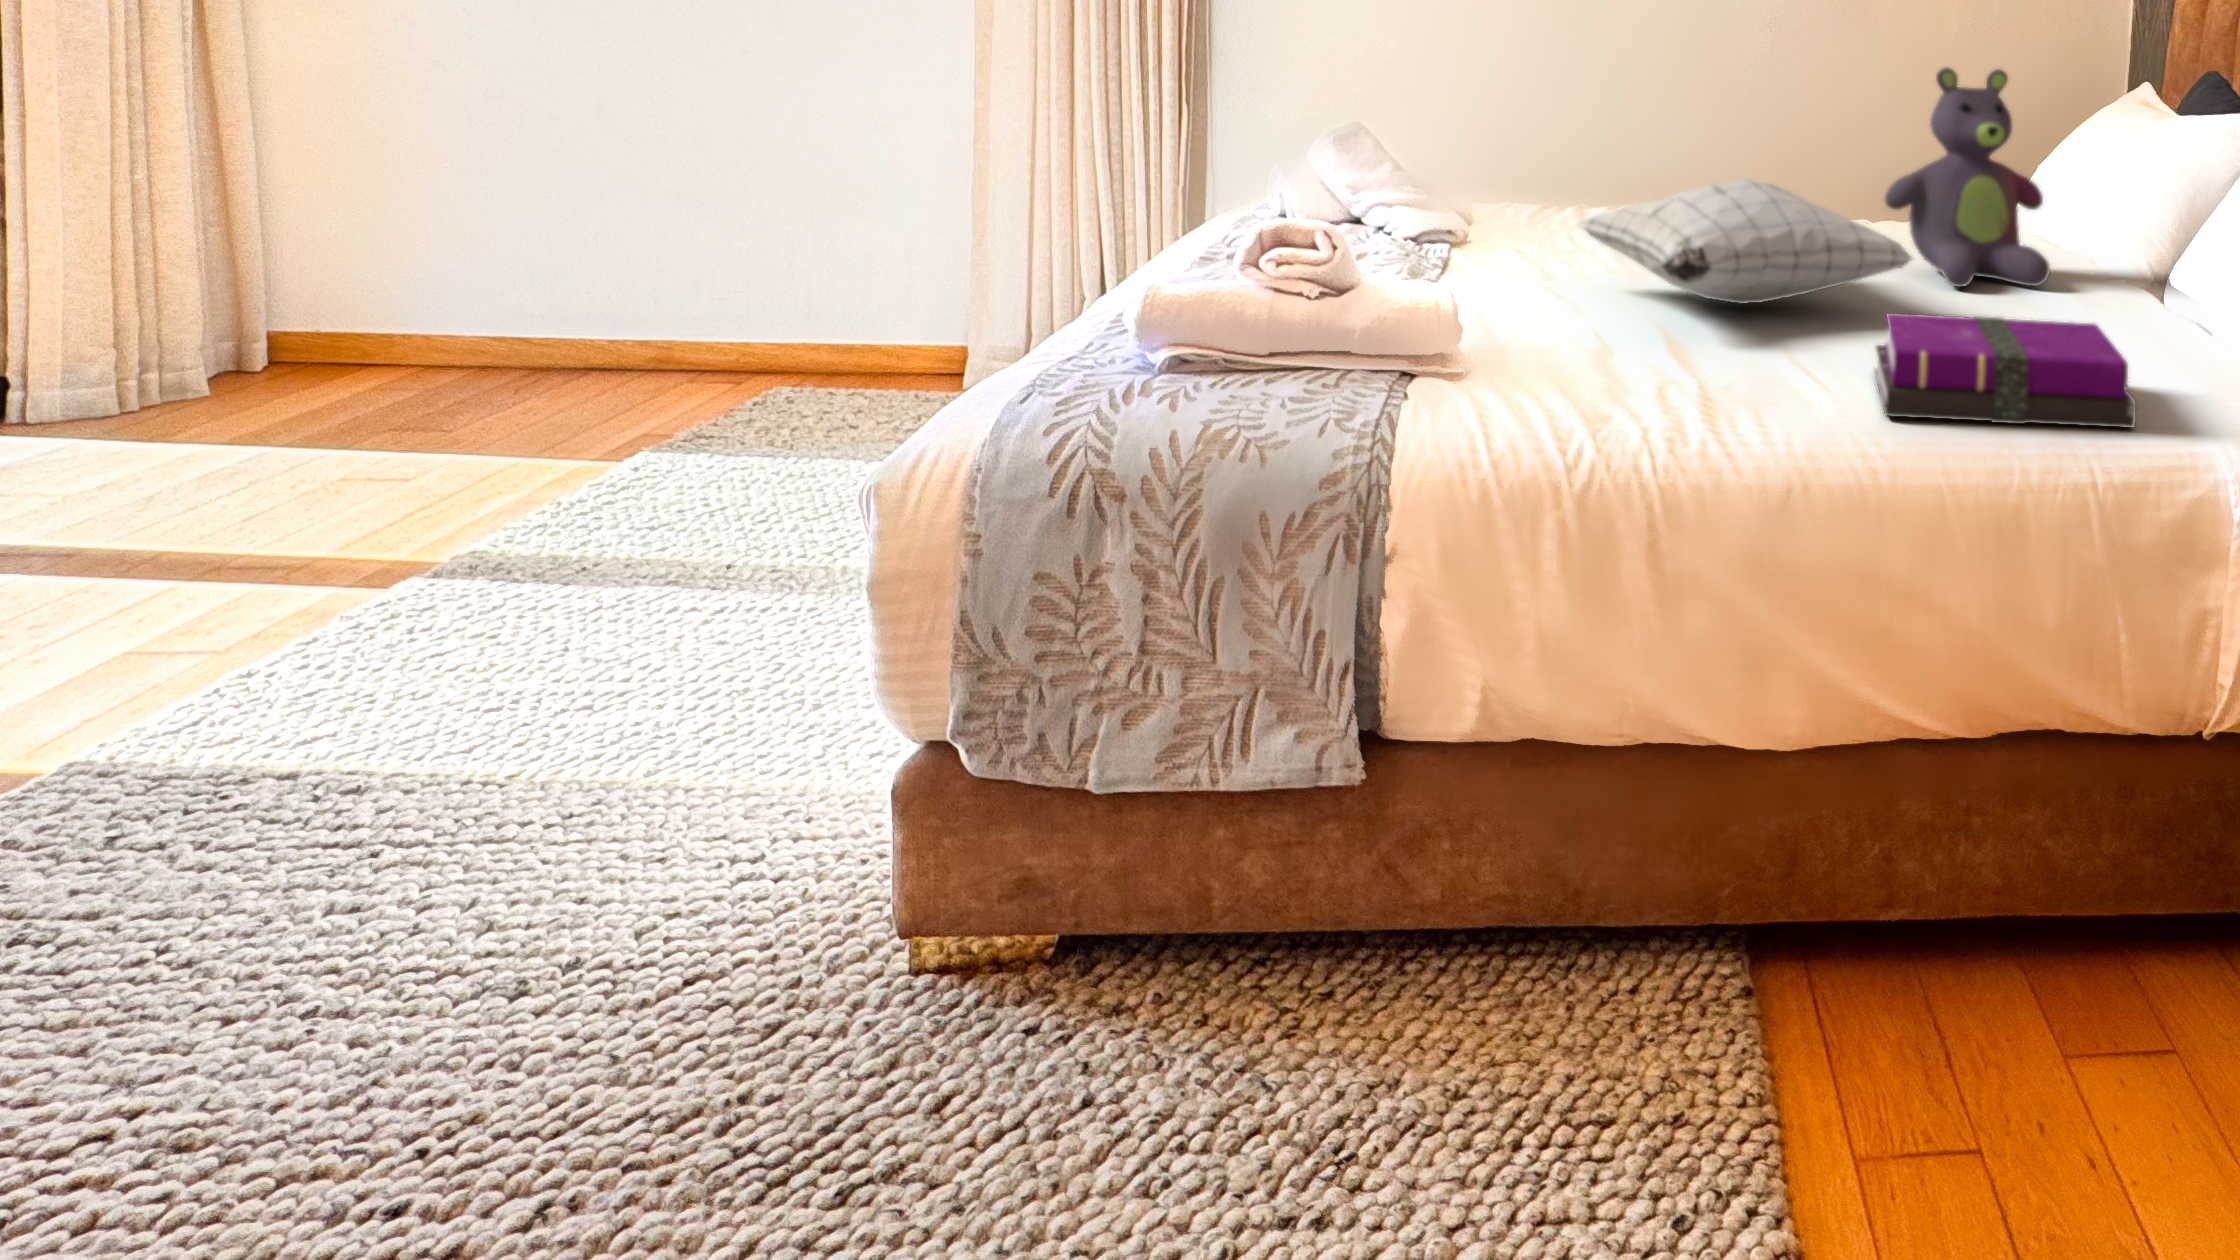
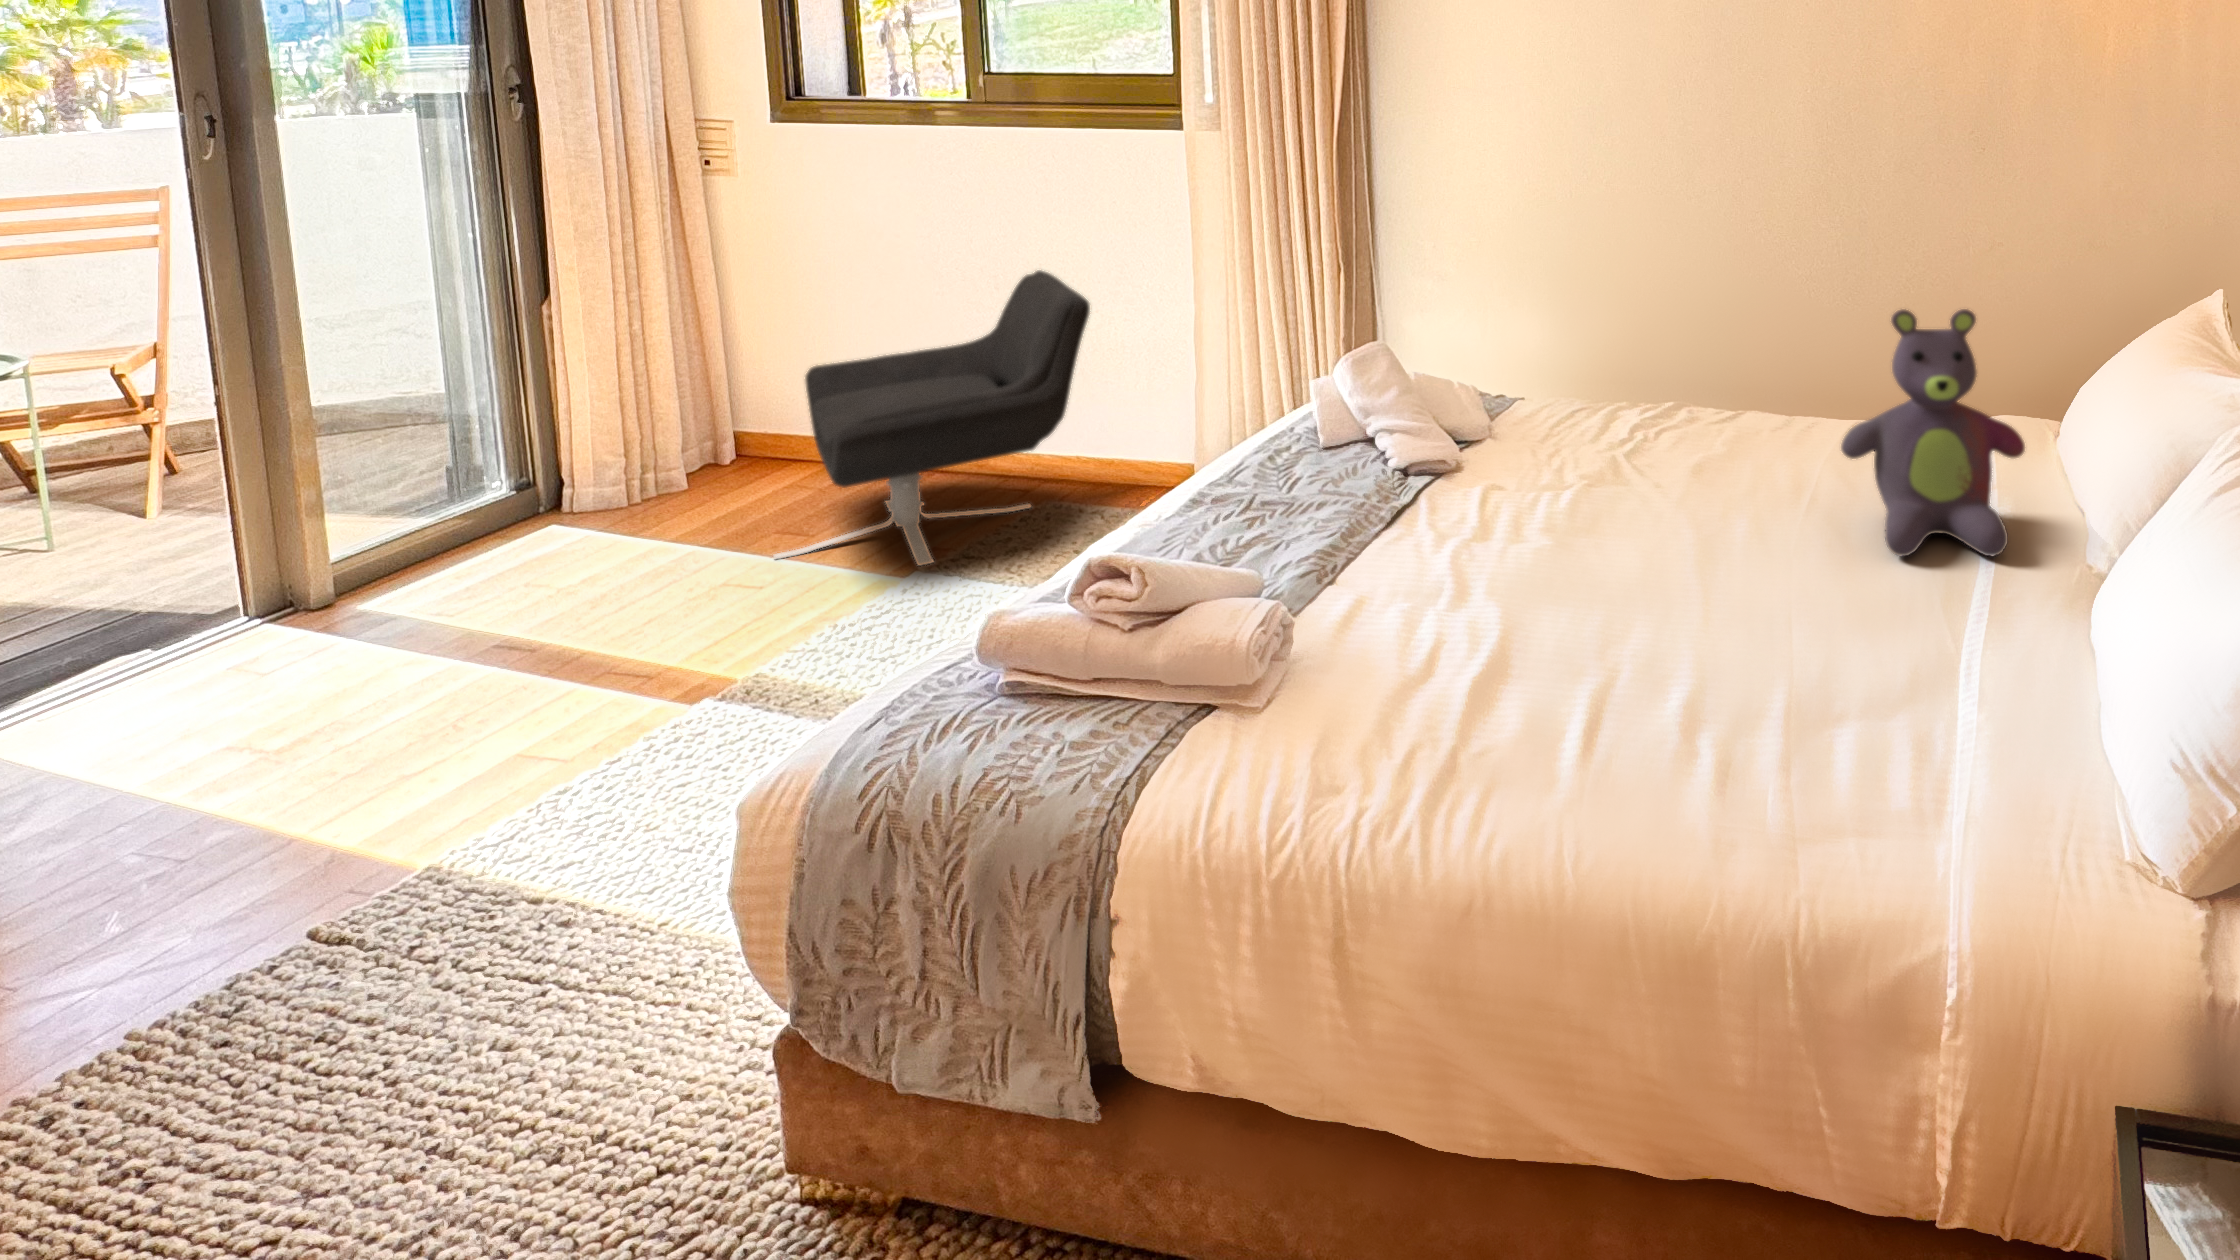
lounge chair: none [405,122,863,458] -> present [774,270,1090,566]
pillow: present [1578,179,1913,304] -> none [1501,453,1795,590]
notebook: present [1875,313,2136,428] -> none [1604,664,1902,862]

